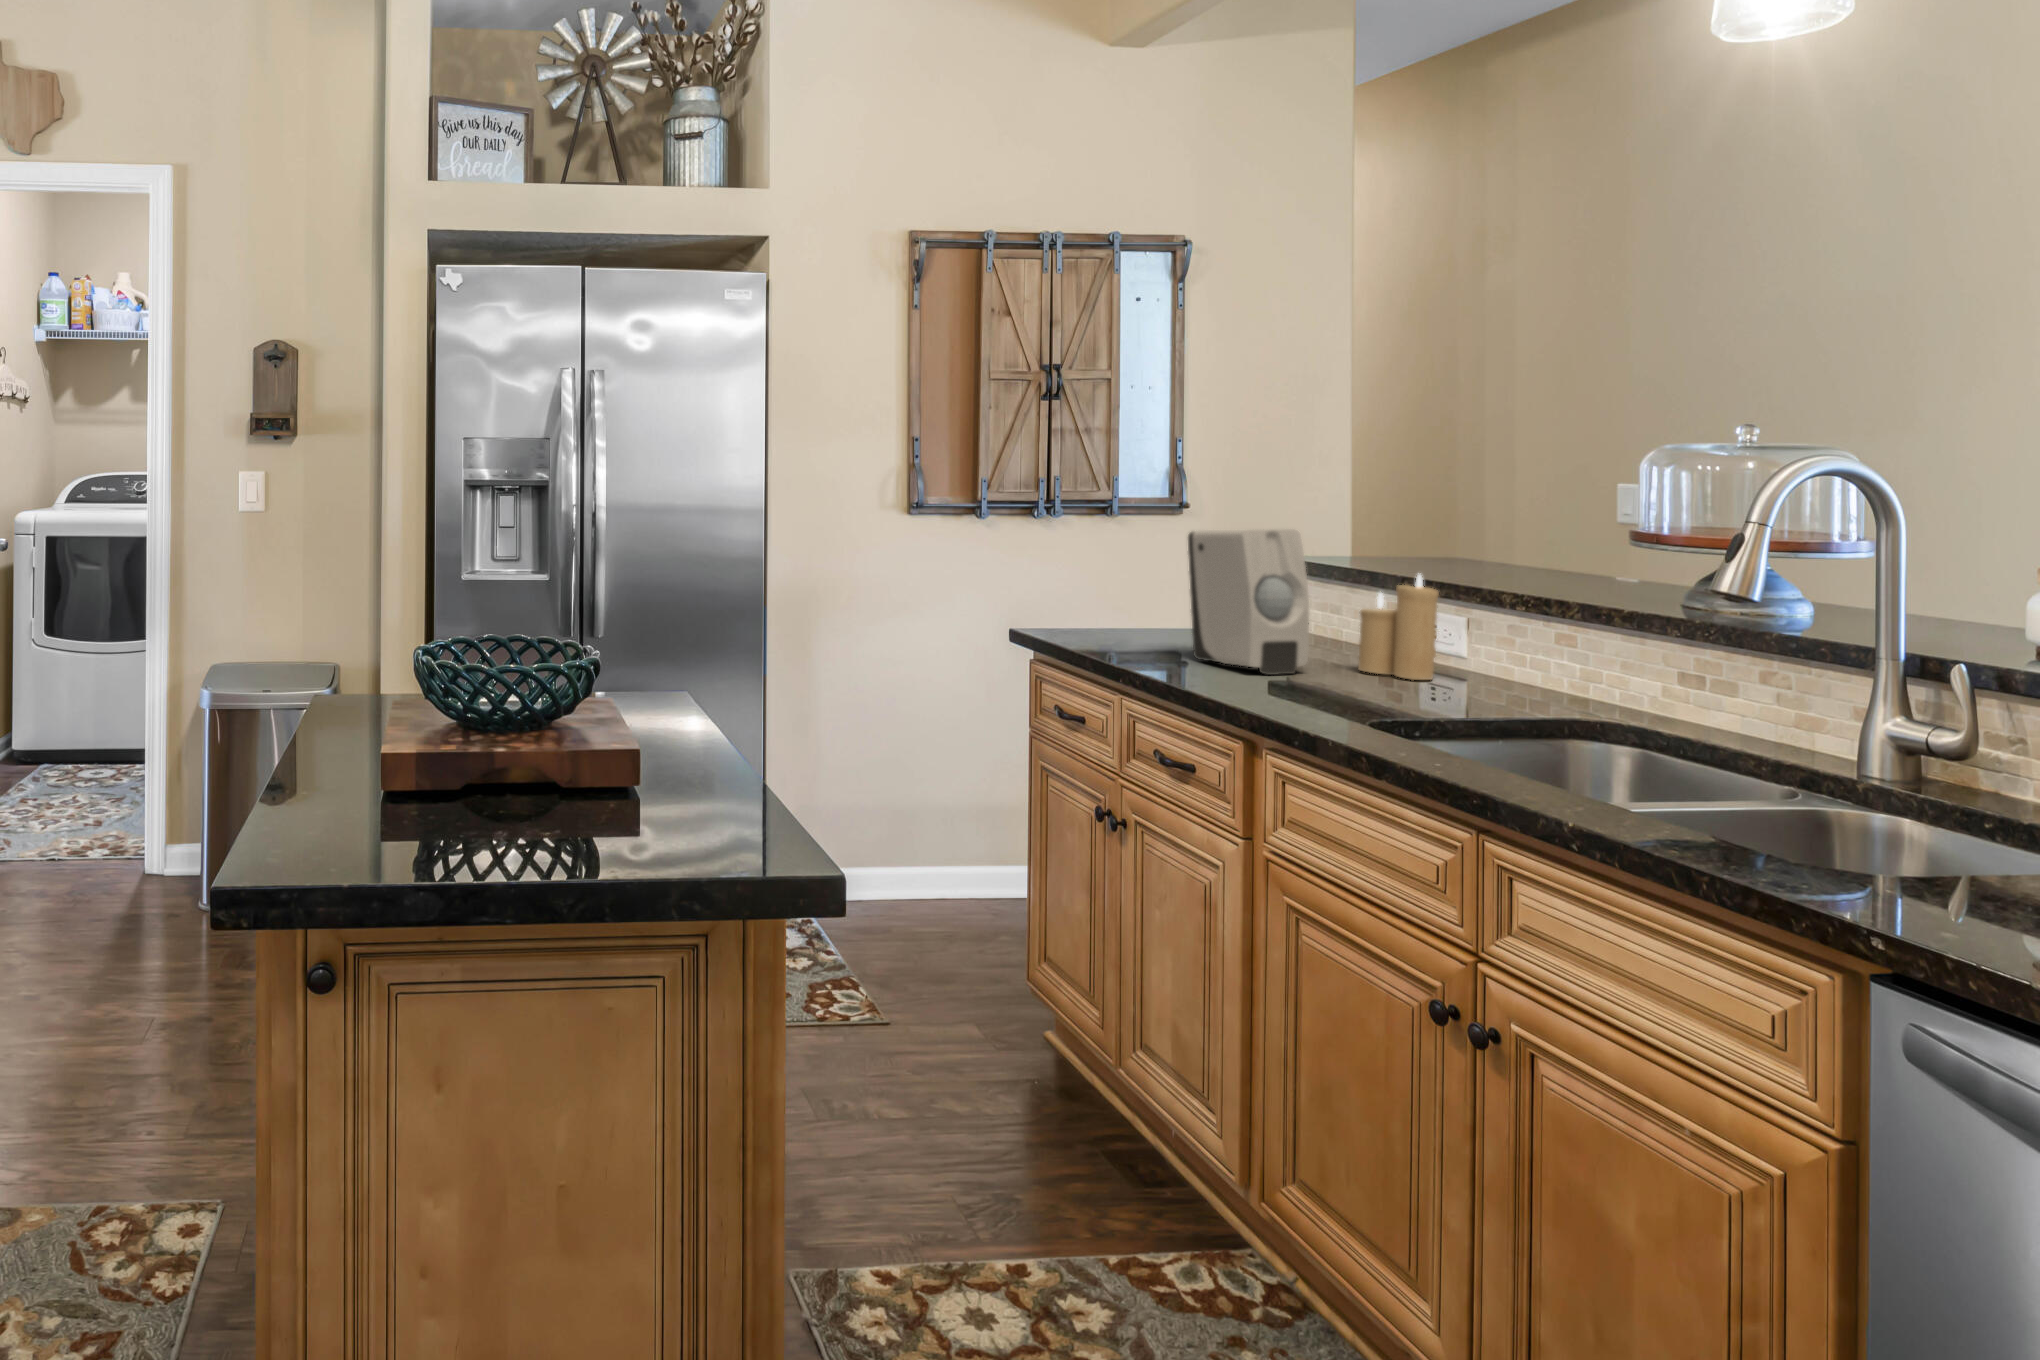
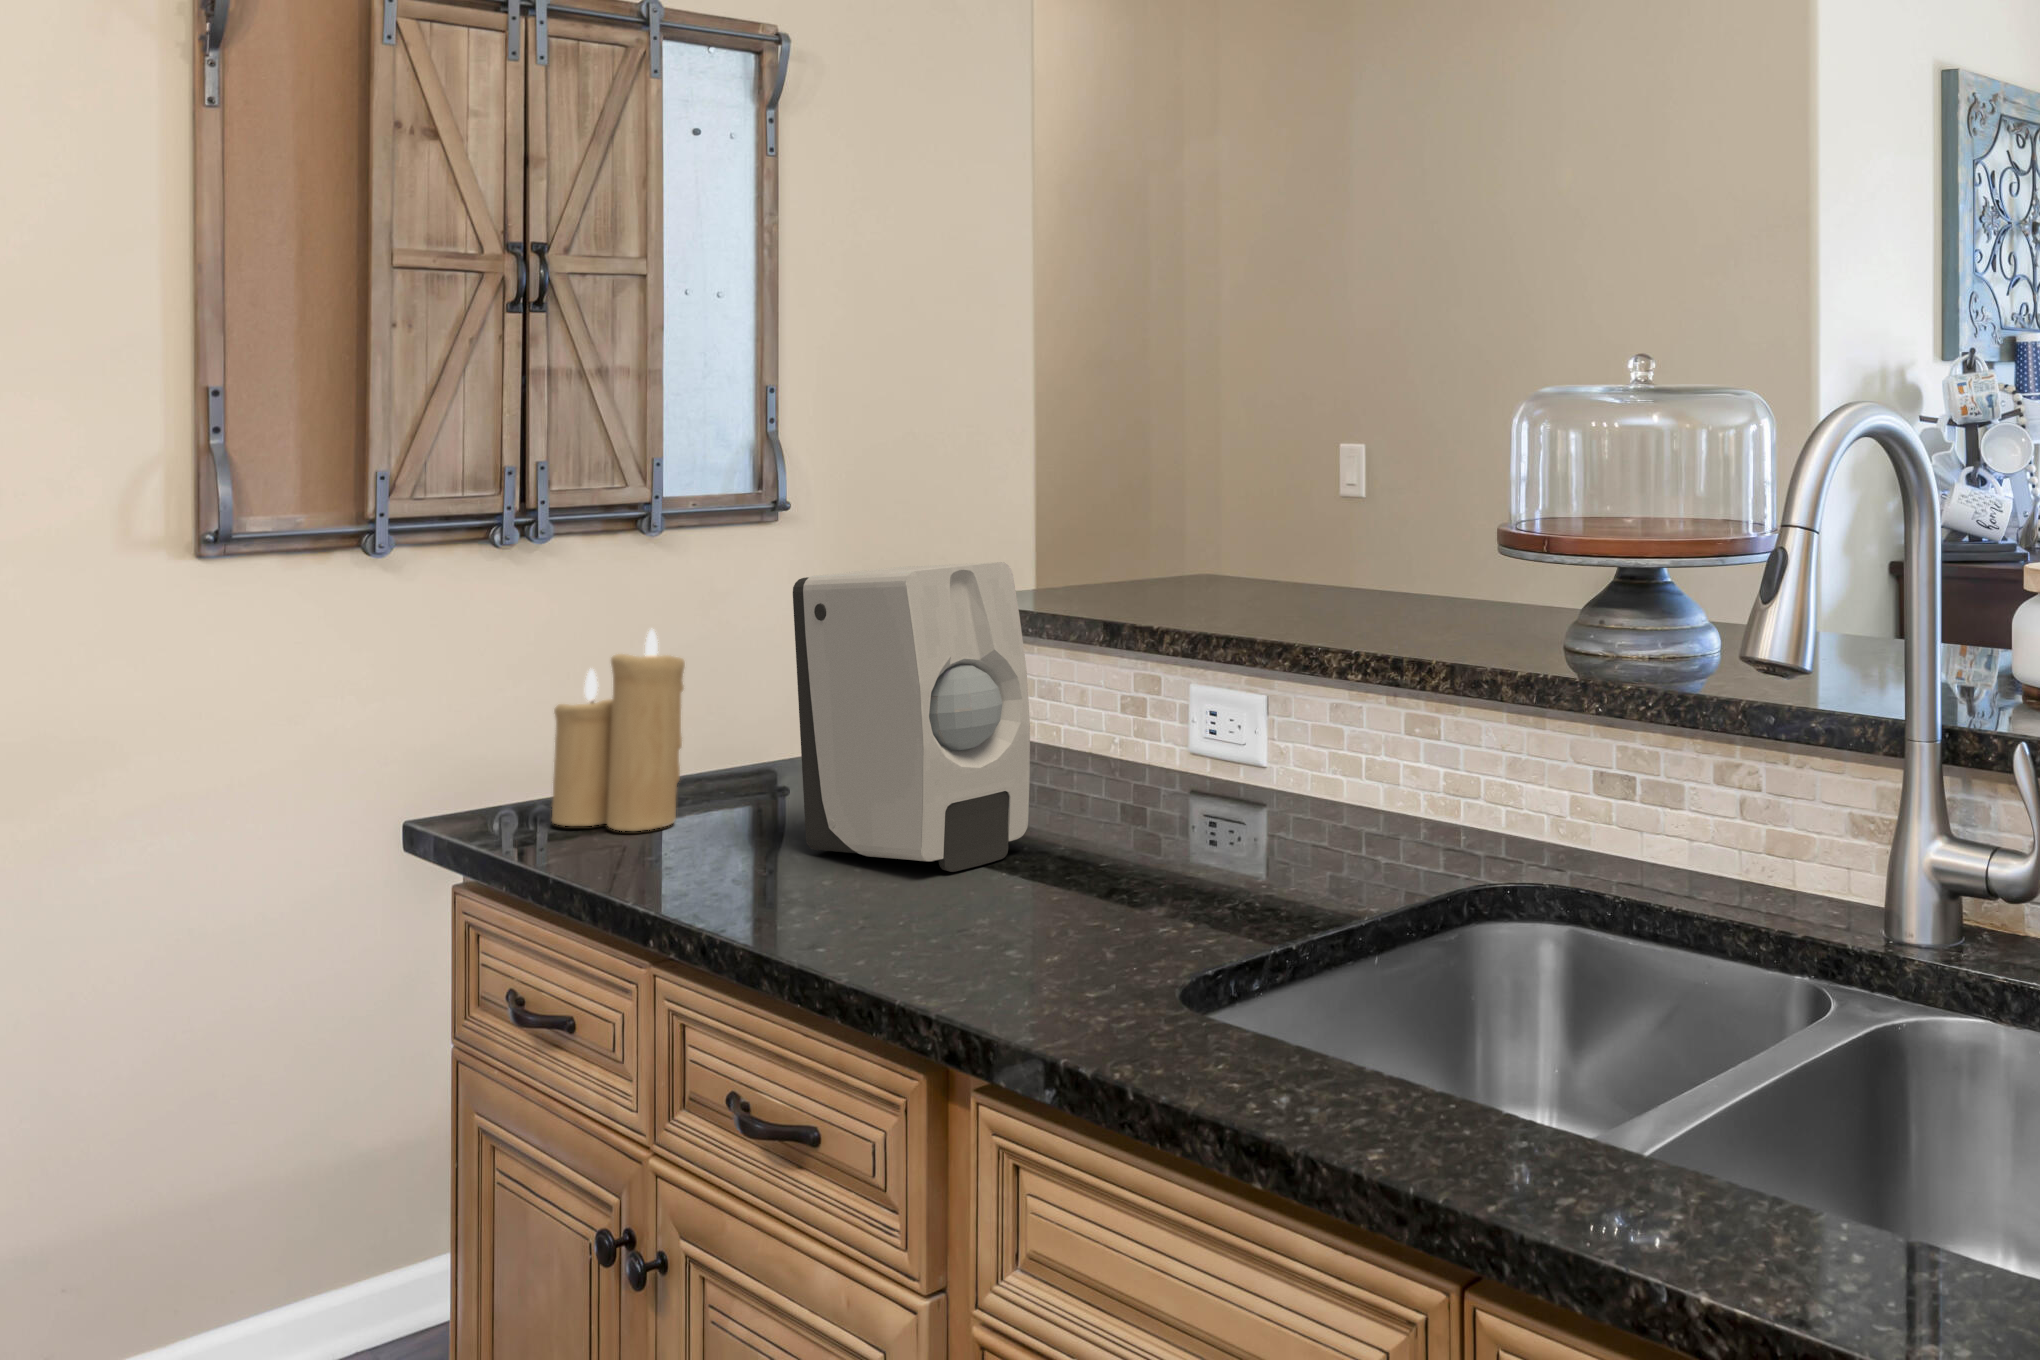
candle: present [1358,574,1439,680] -> present [552,630,685,831]

